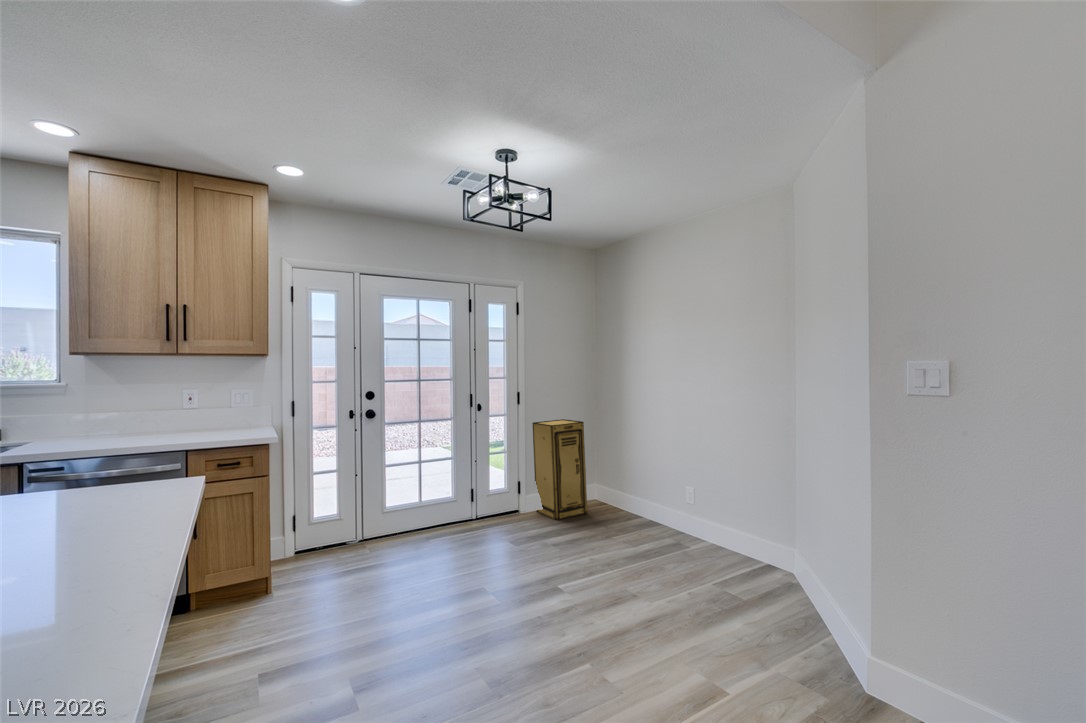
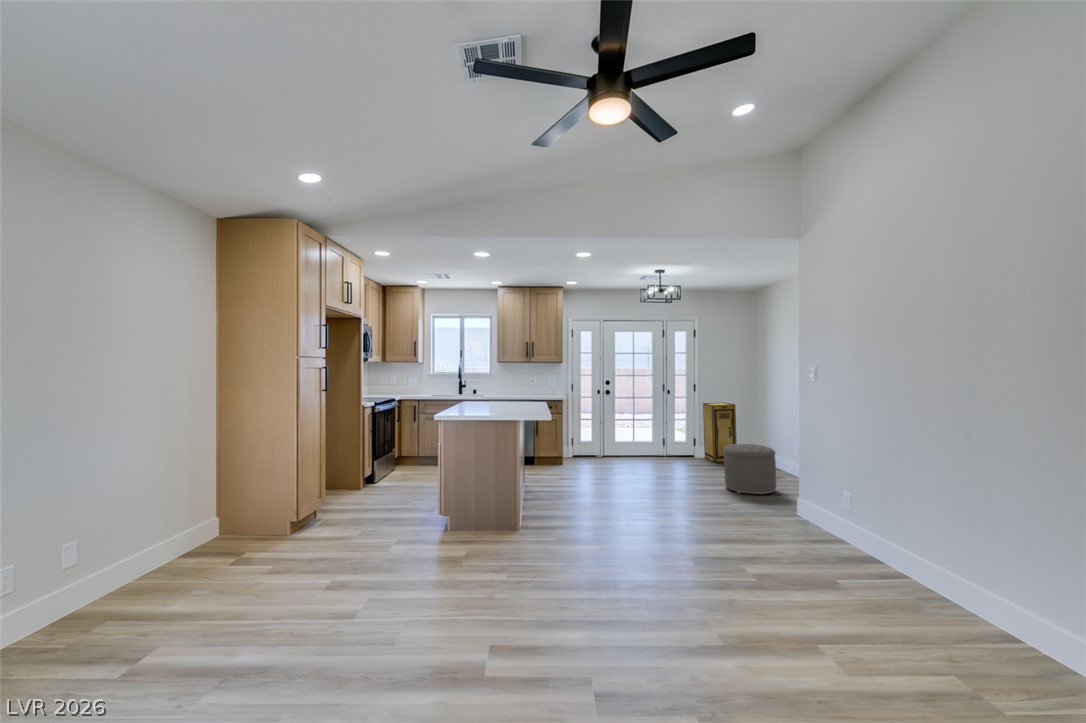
ottoman: none [614,495,705,600] -> present [724,444,776,494]

